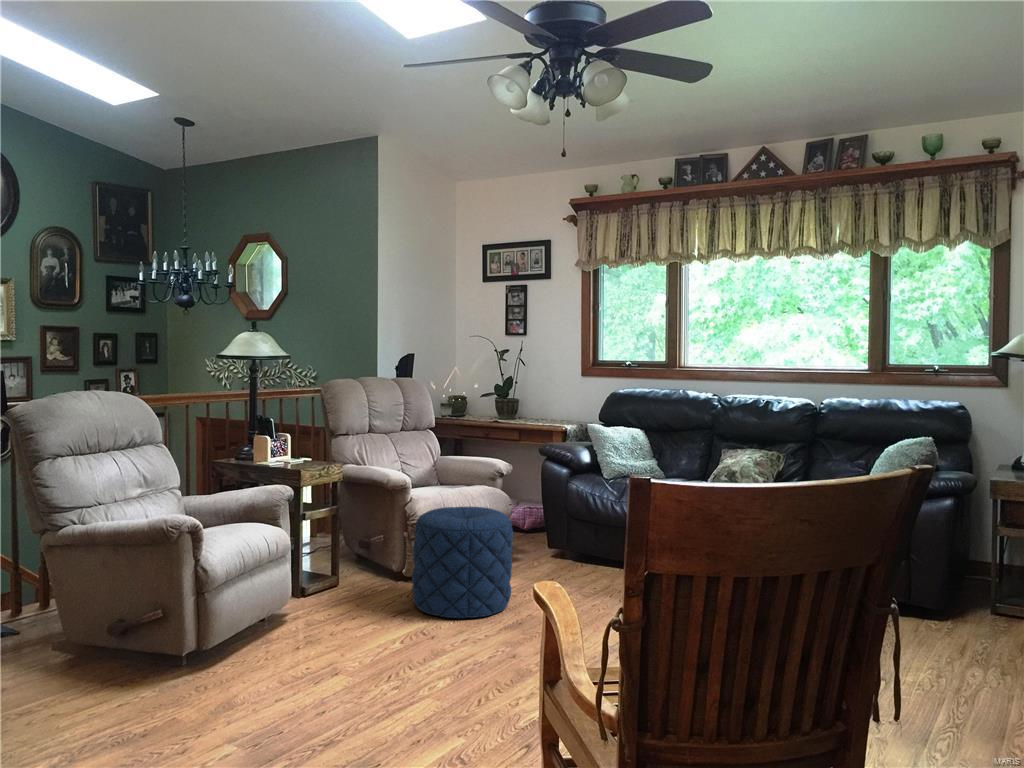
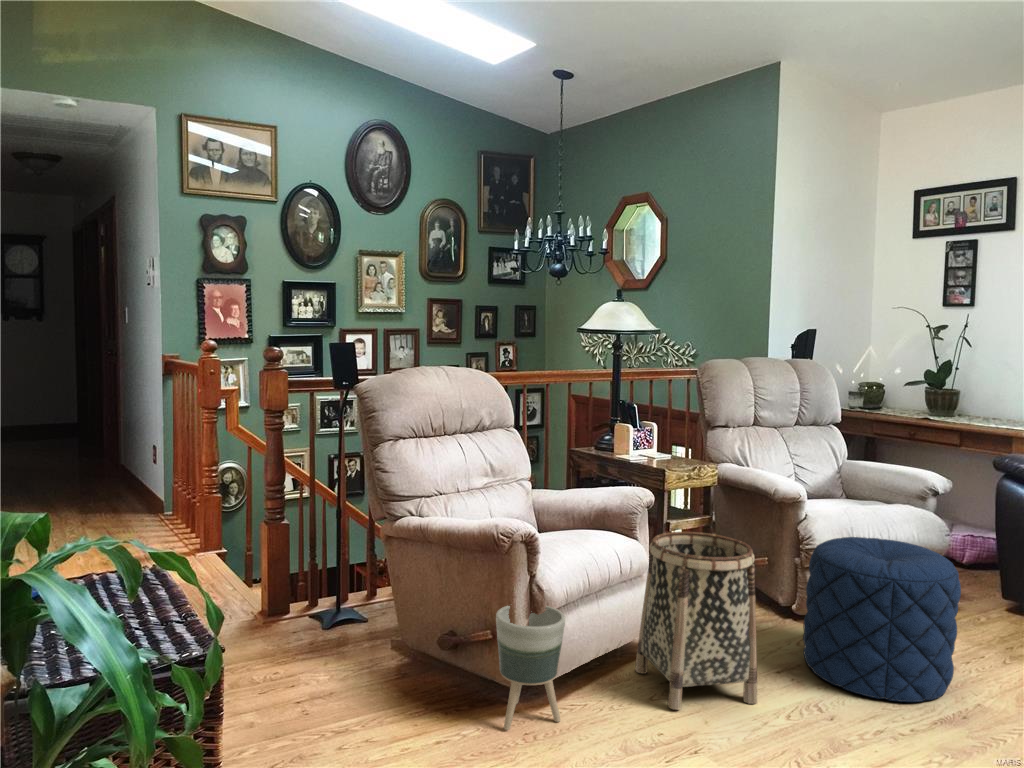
basket: none [283,515,380,652] -> present [635,532,757,710]
planter: none [163,586,226,693] -> present [496,606,565,730]

